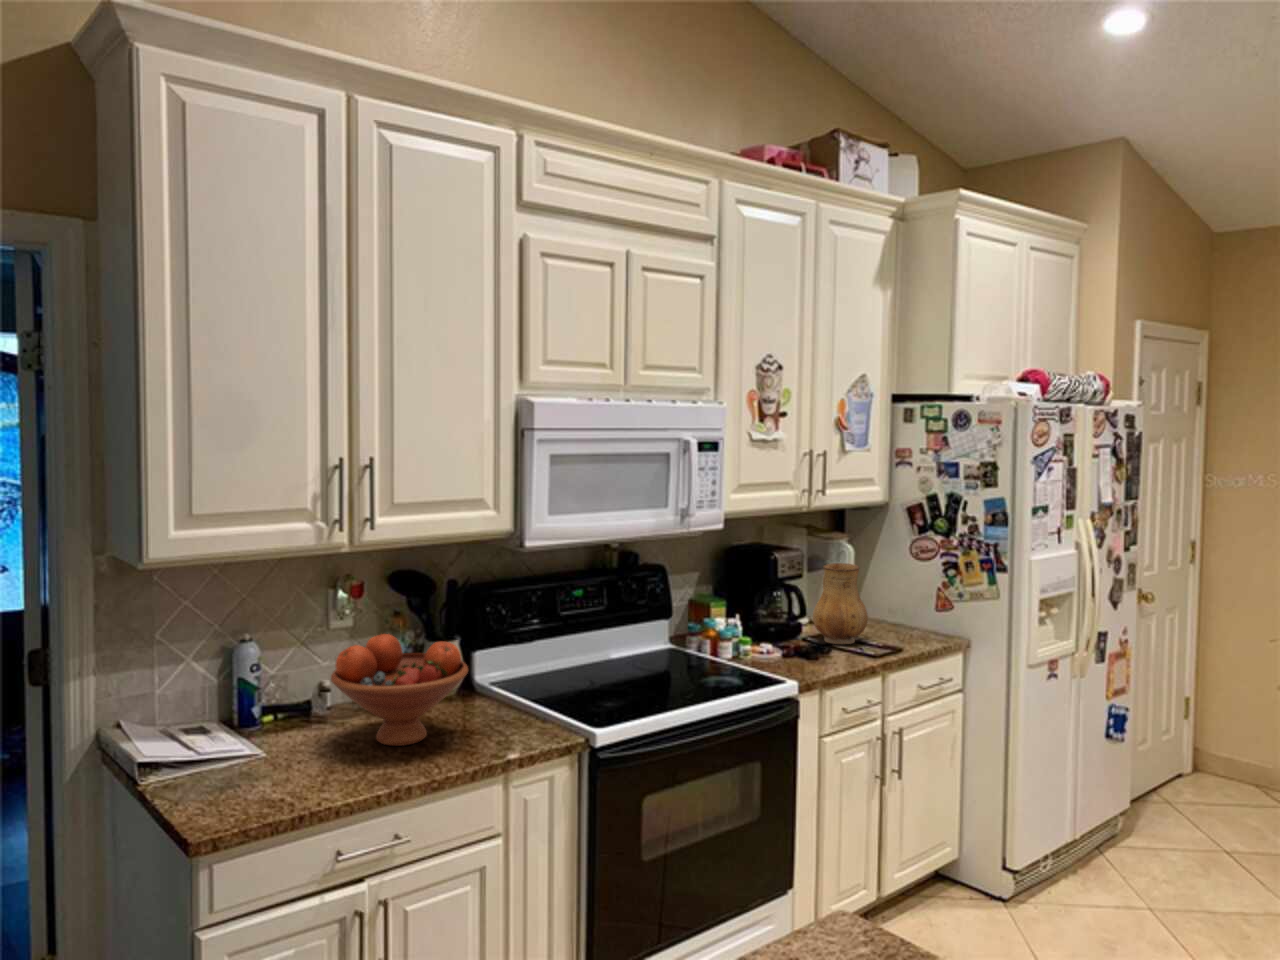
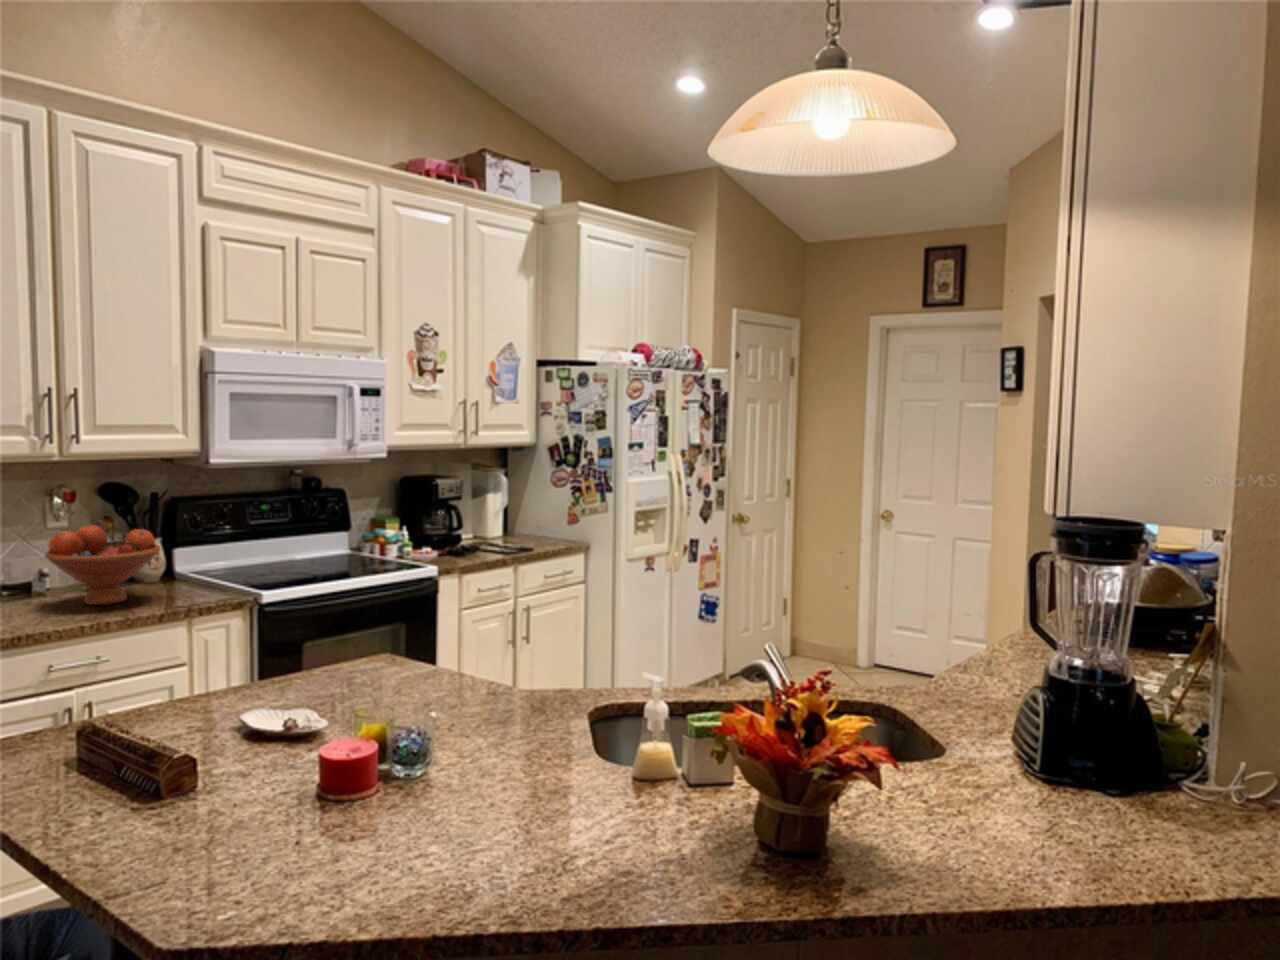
ceramic pitcher: present [813,563,868,644] -> none [468,487,509,548]

